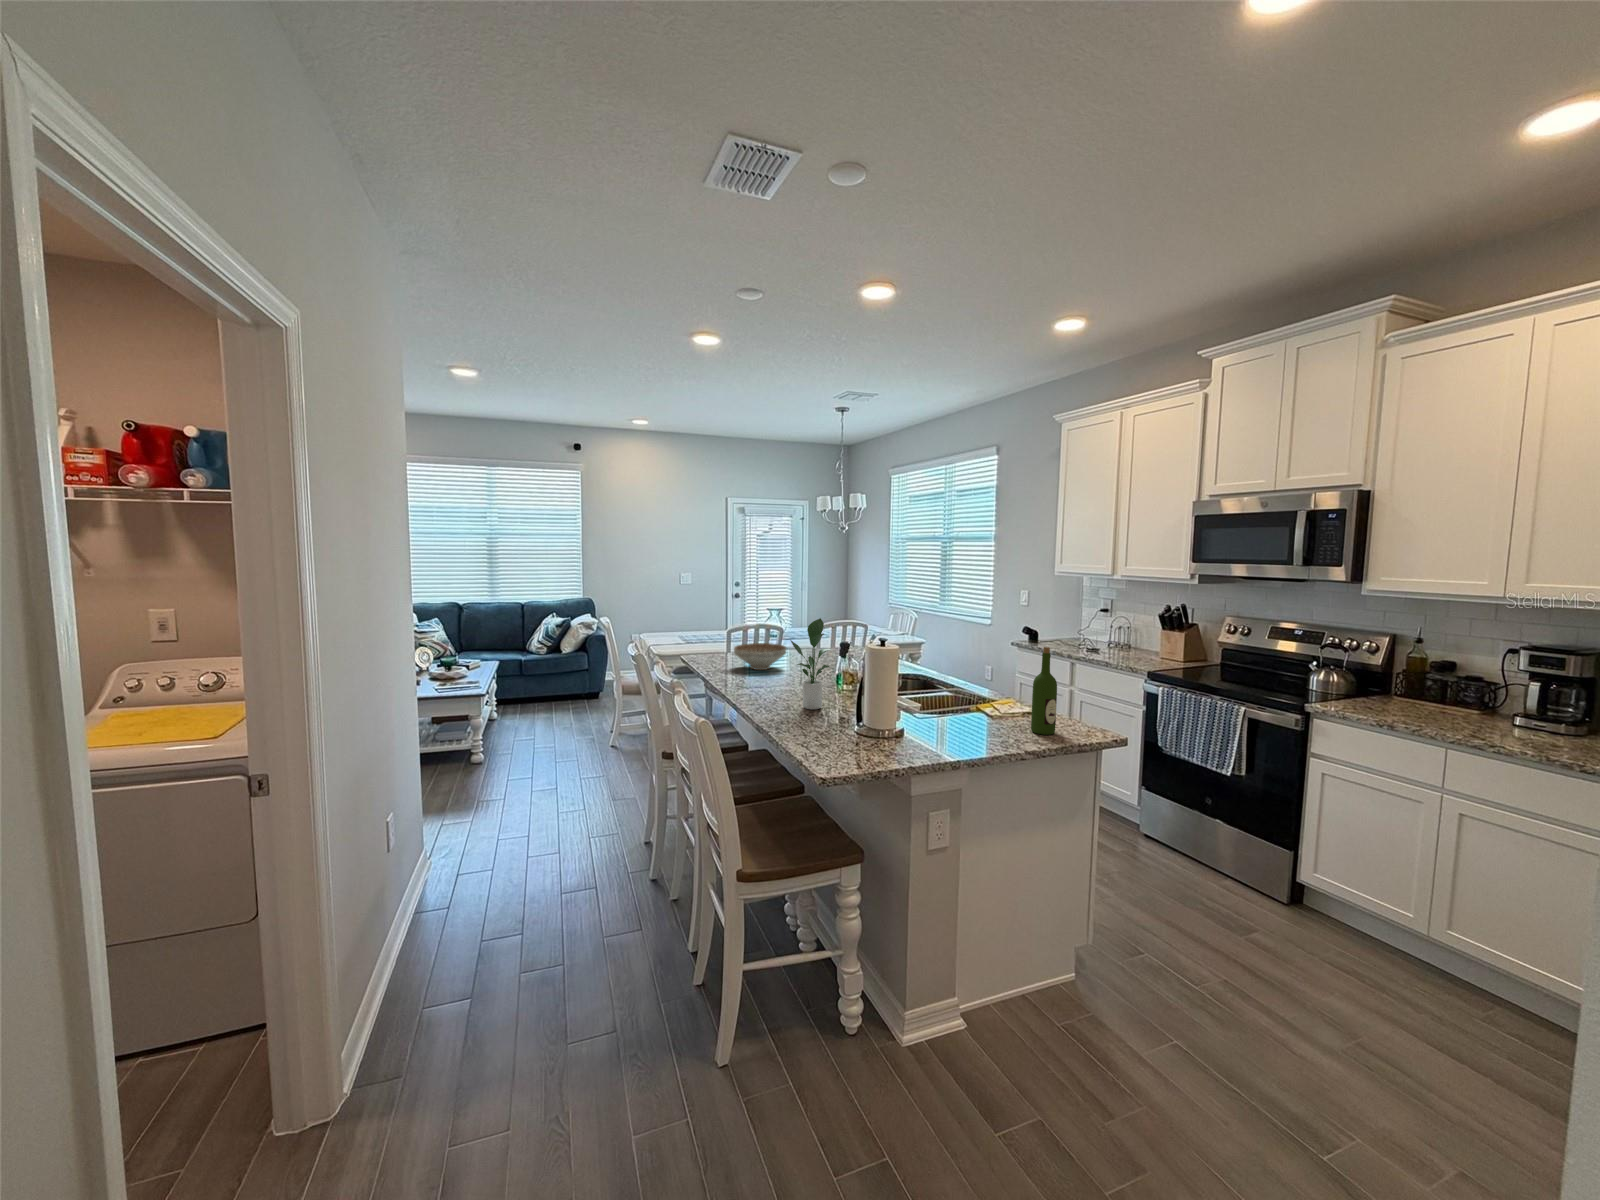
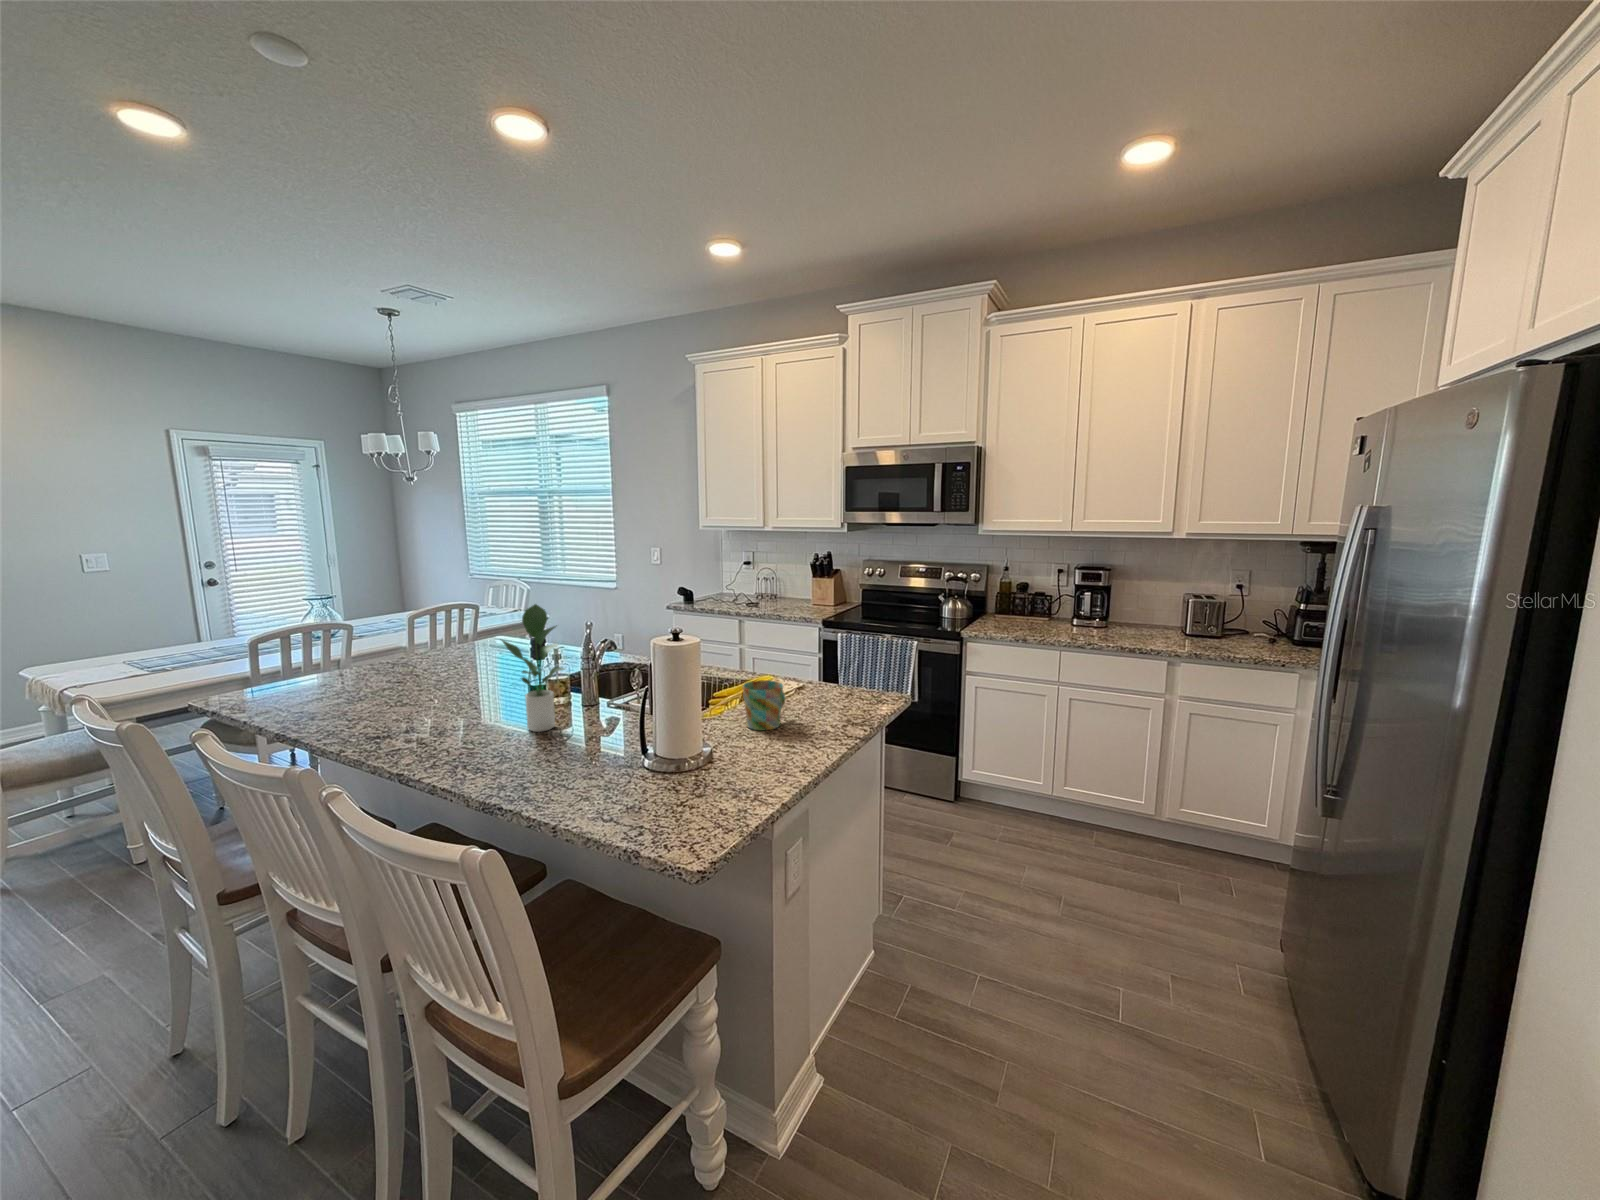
decorative bowl: present [734,643,786,670] -> none [336,647,427,689]
wine bottle: present [1031,647,1057,735] -> none [811,608,836,703]
mug: none [945,699,988,742] -> present [743,680,785,730]

